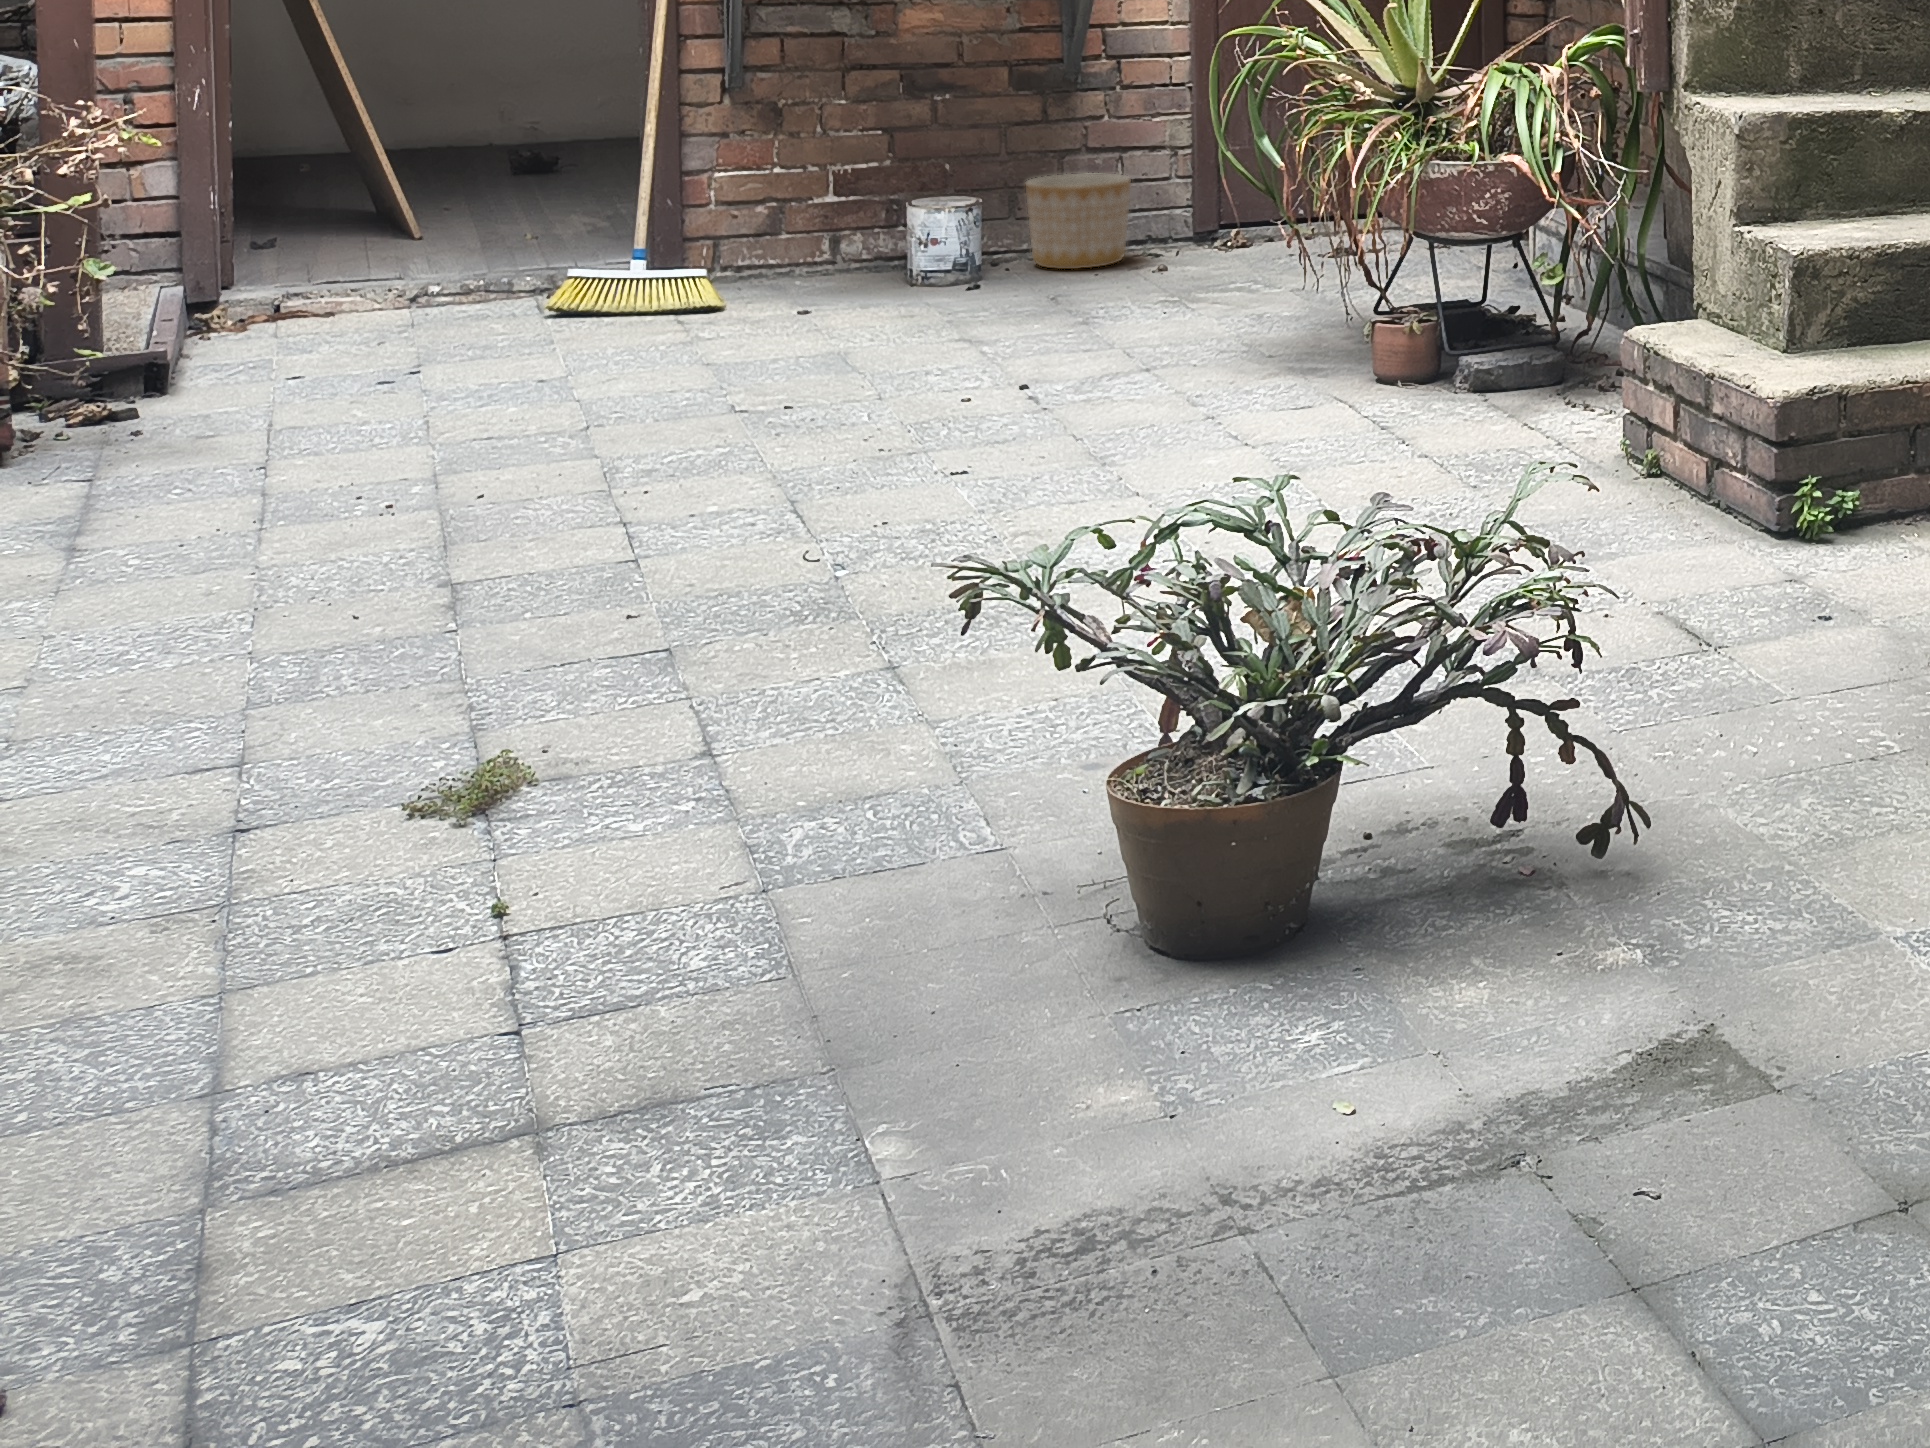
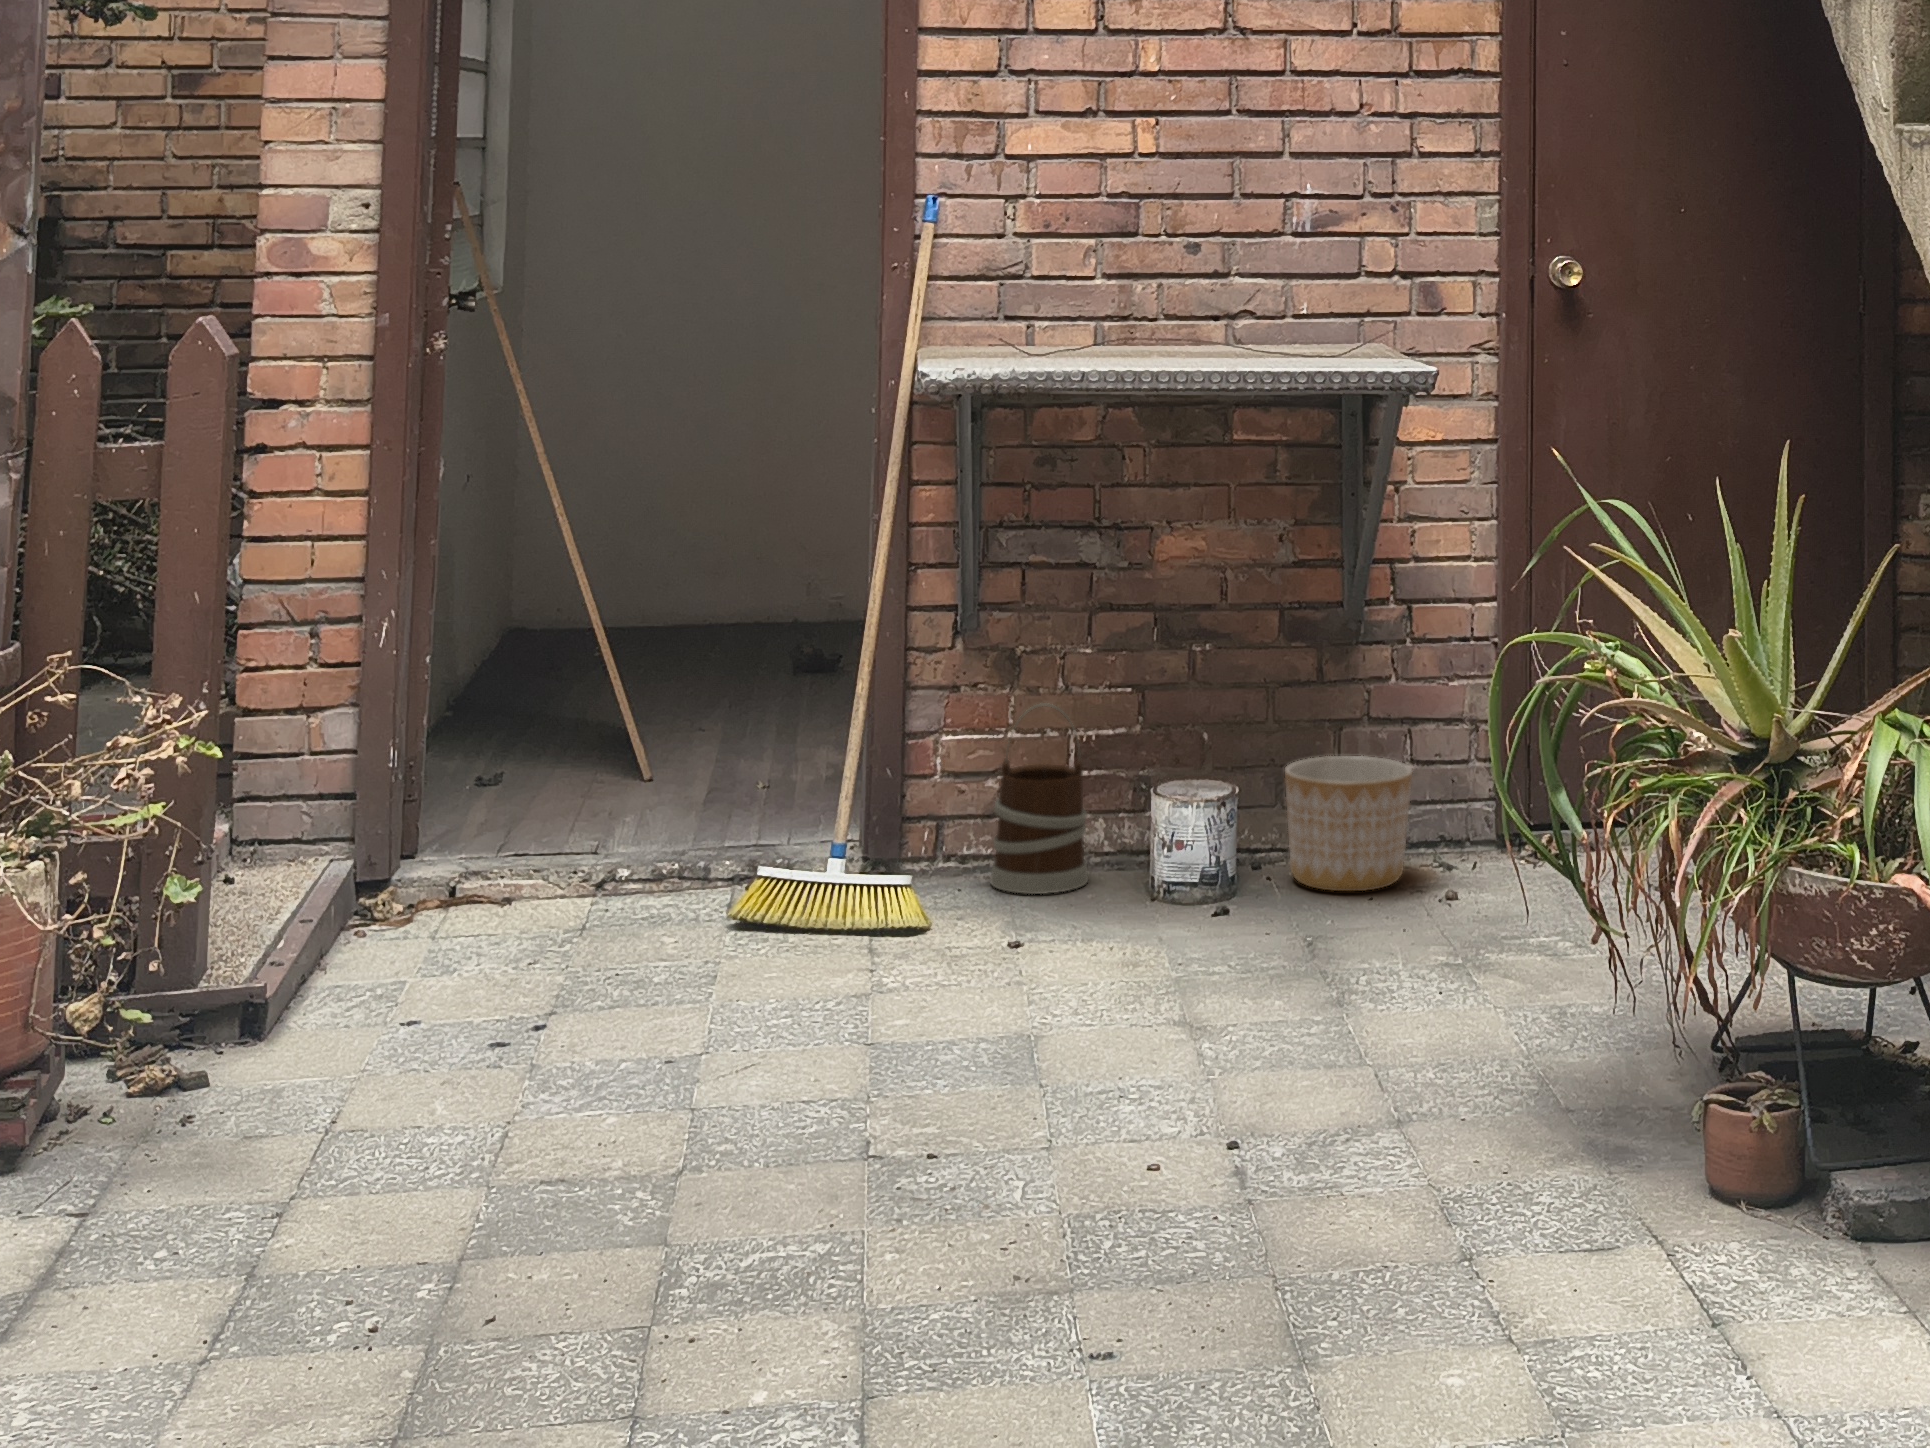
wooden bucket: none [776,141,862,286] -> present [990,703,1088,894]

